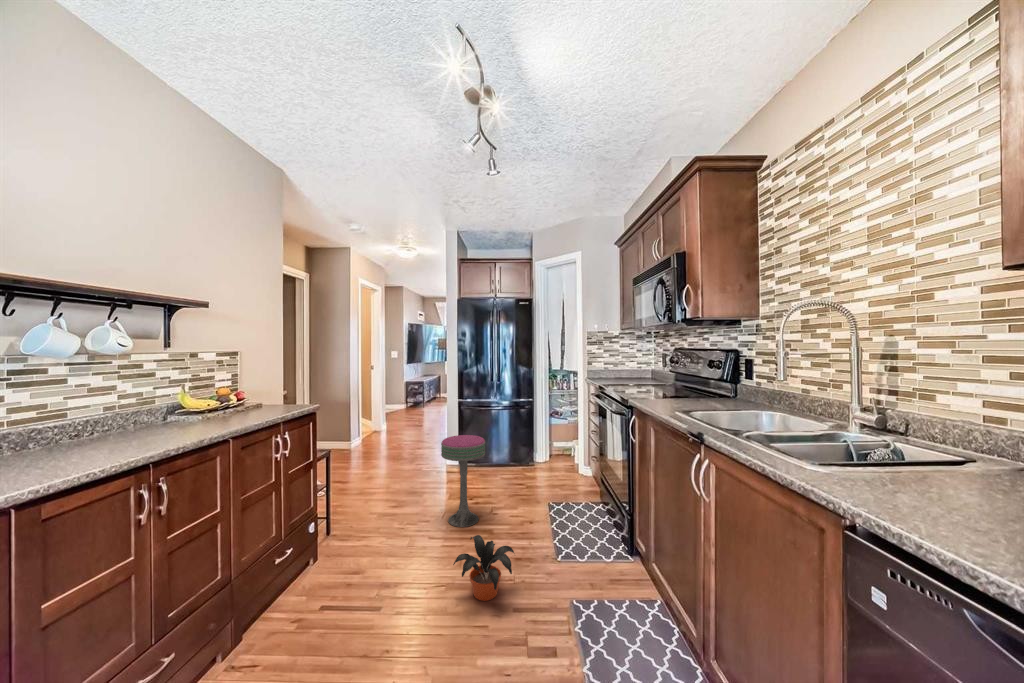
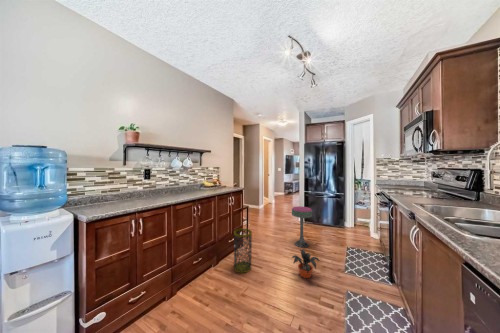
trash can: none [296,516,352,647] -> present [234,229,252,273]

